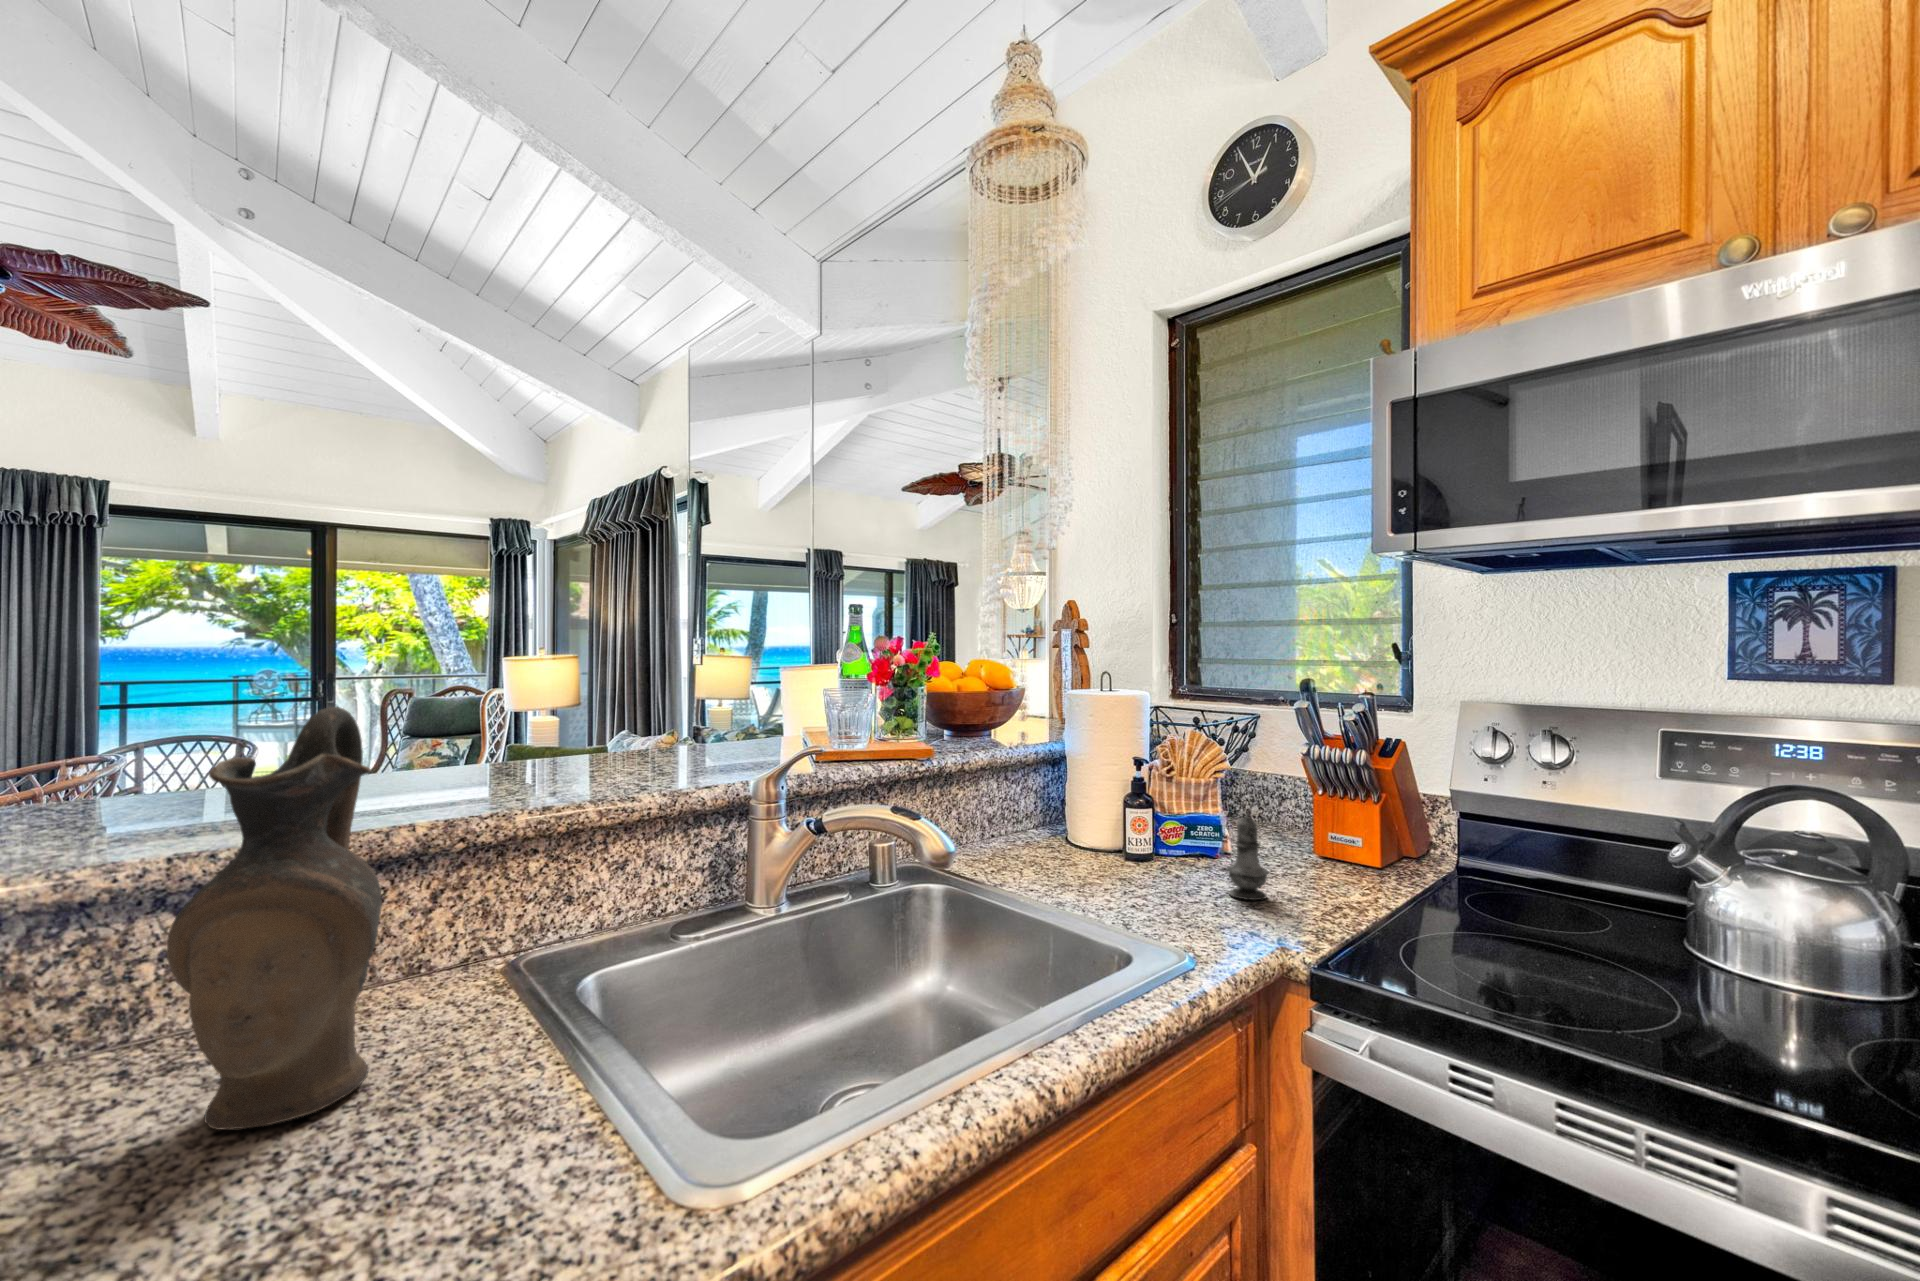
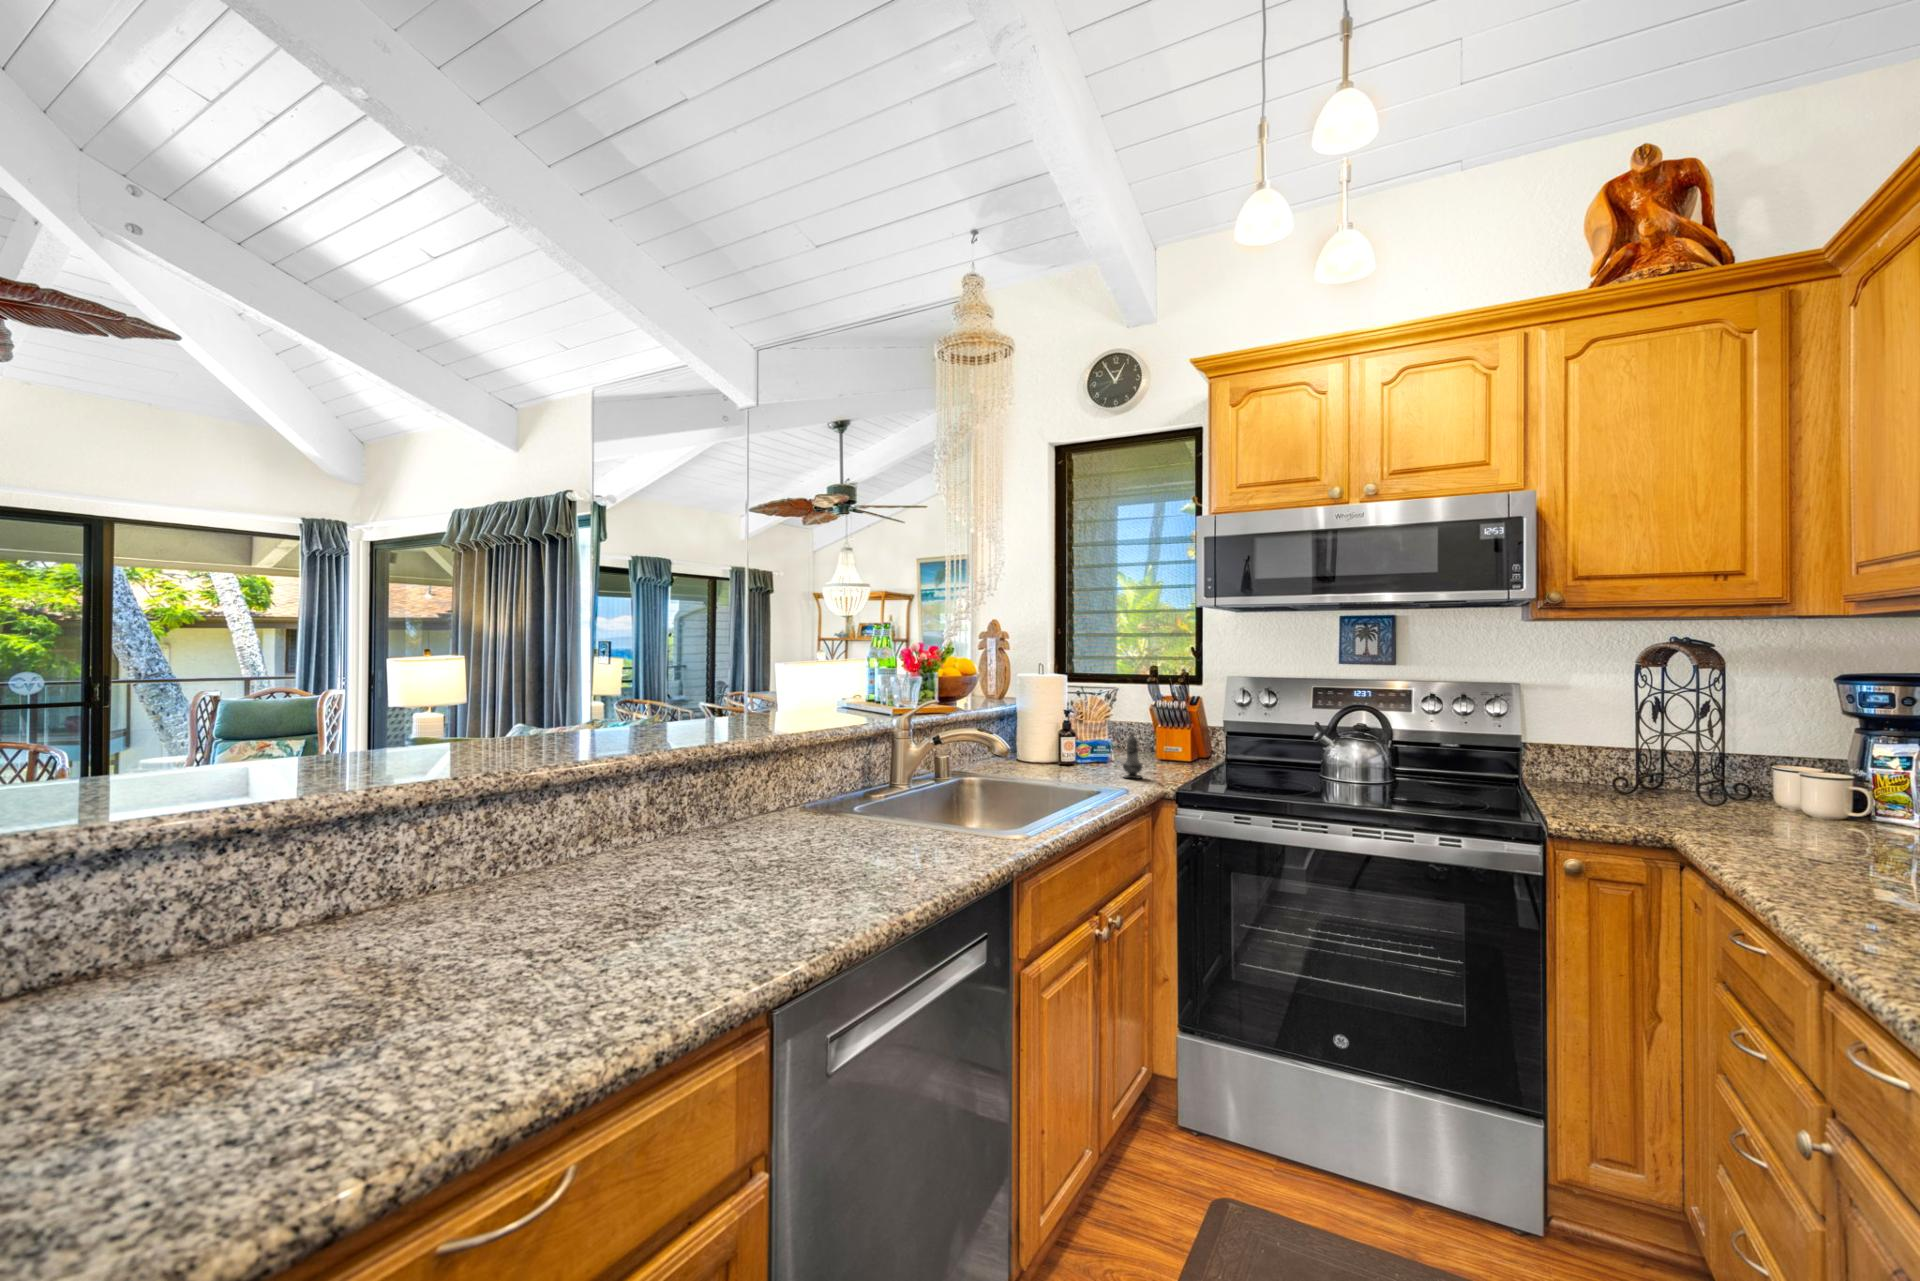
ceramic pitcher: present [167,707,382,1130] -> none [785,663,862,838]

